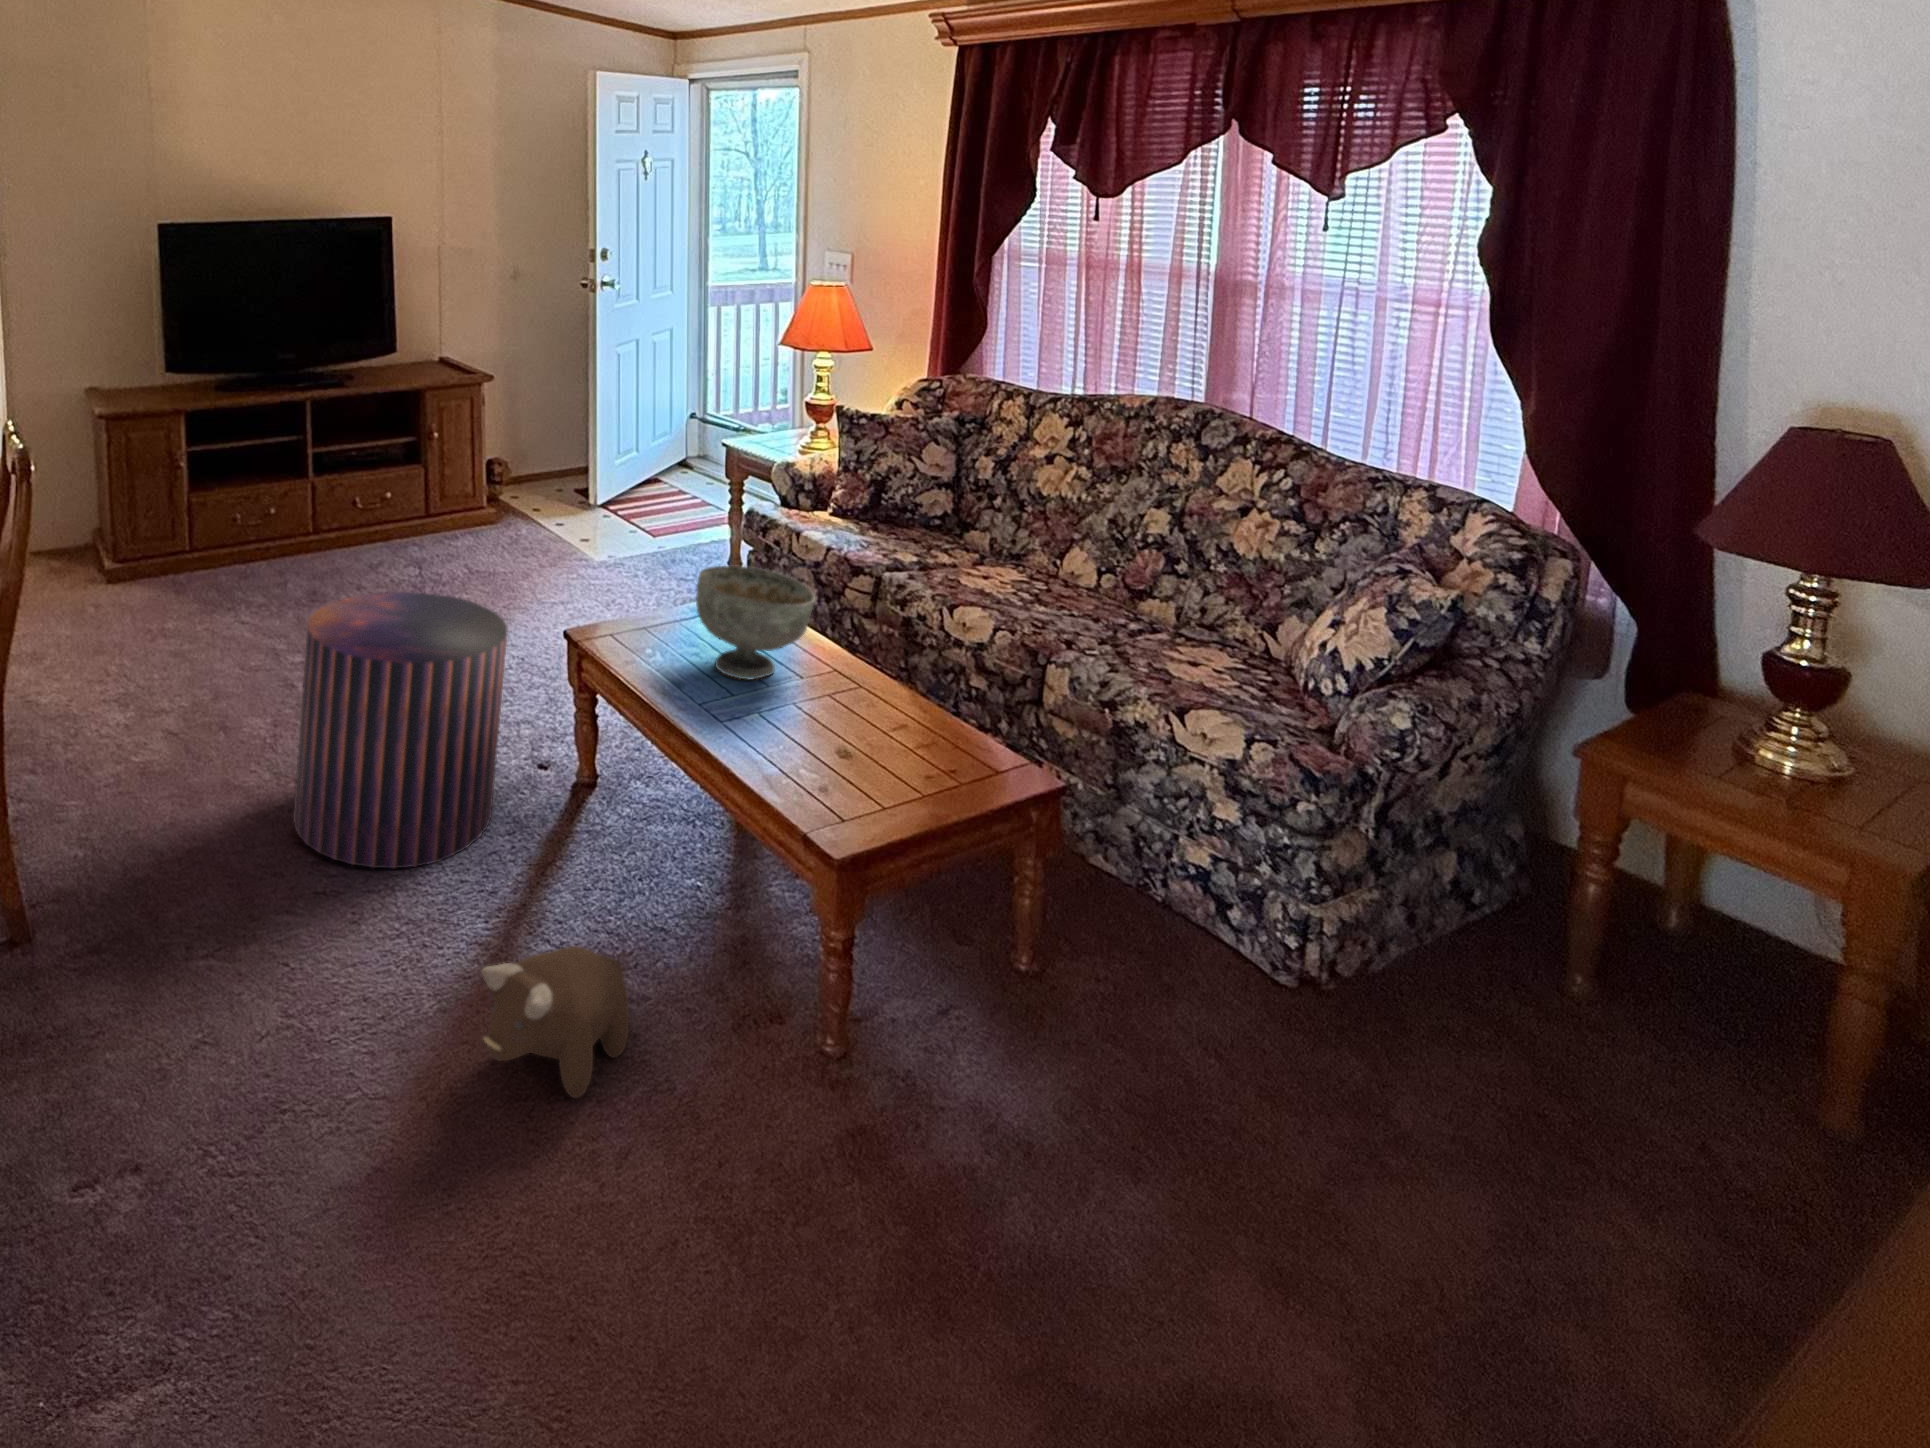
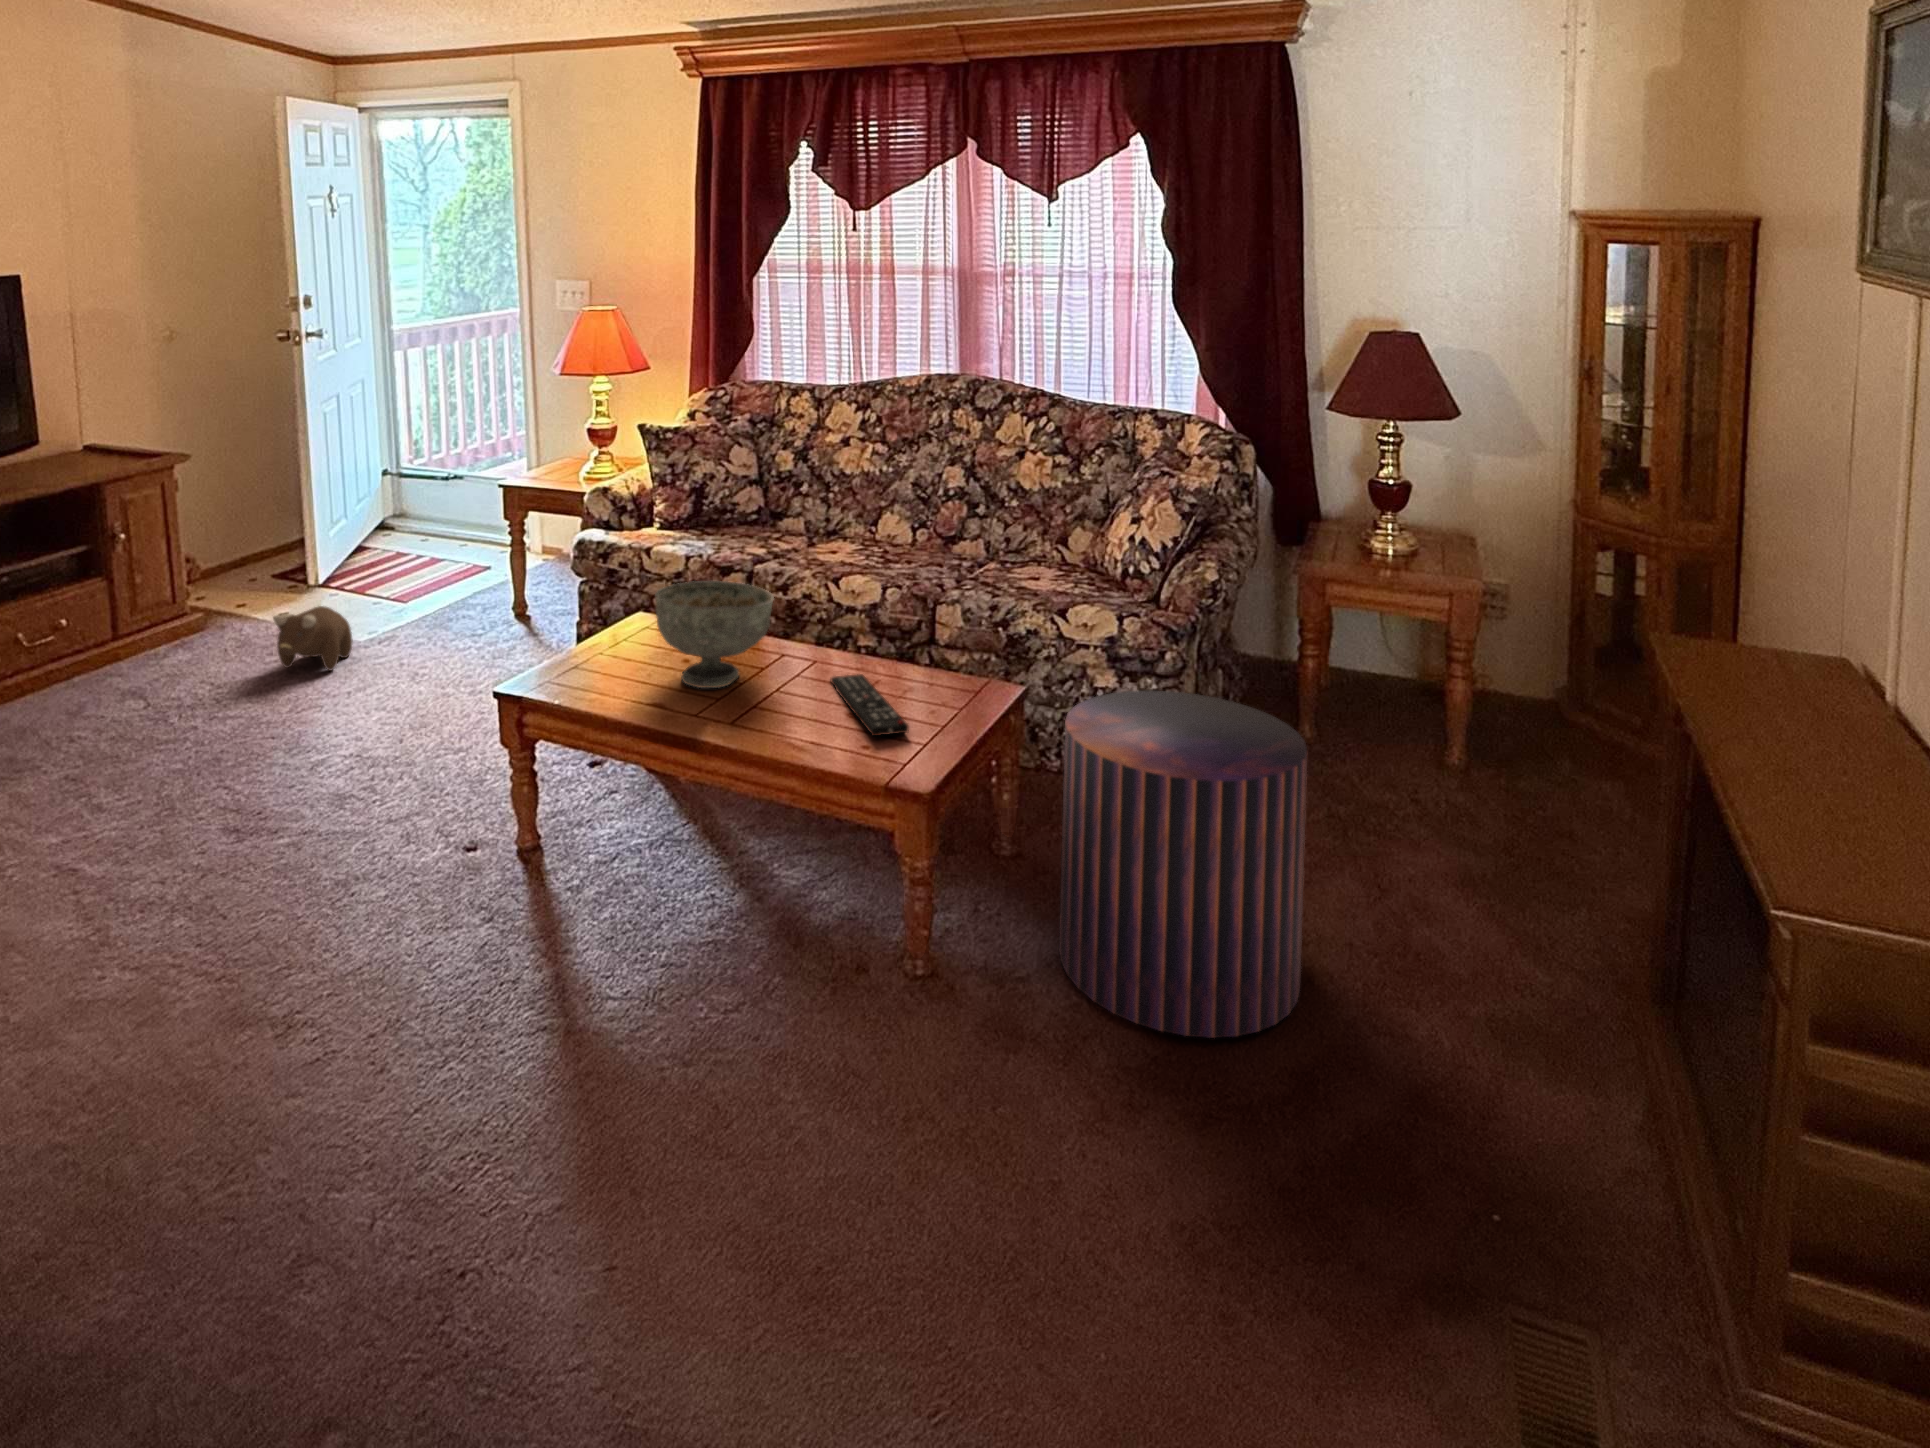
pouf: present [293,592,507,868] -> present [1059,690,1307,1038]
remote control: none [834,702,893,783] -> present [831,674,909,736]
plush toy: present [481,946,629,1098] -> present [273,606,352,670]

